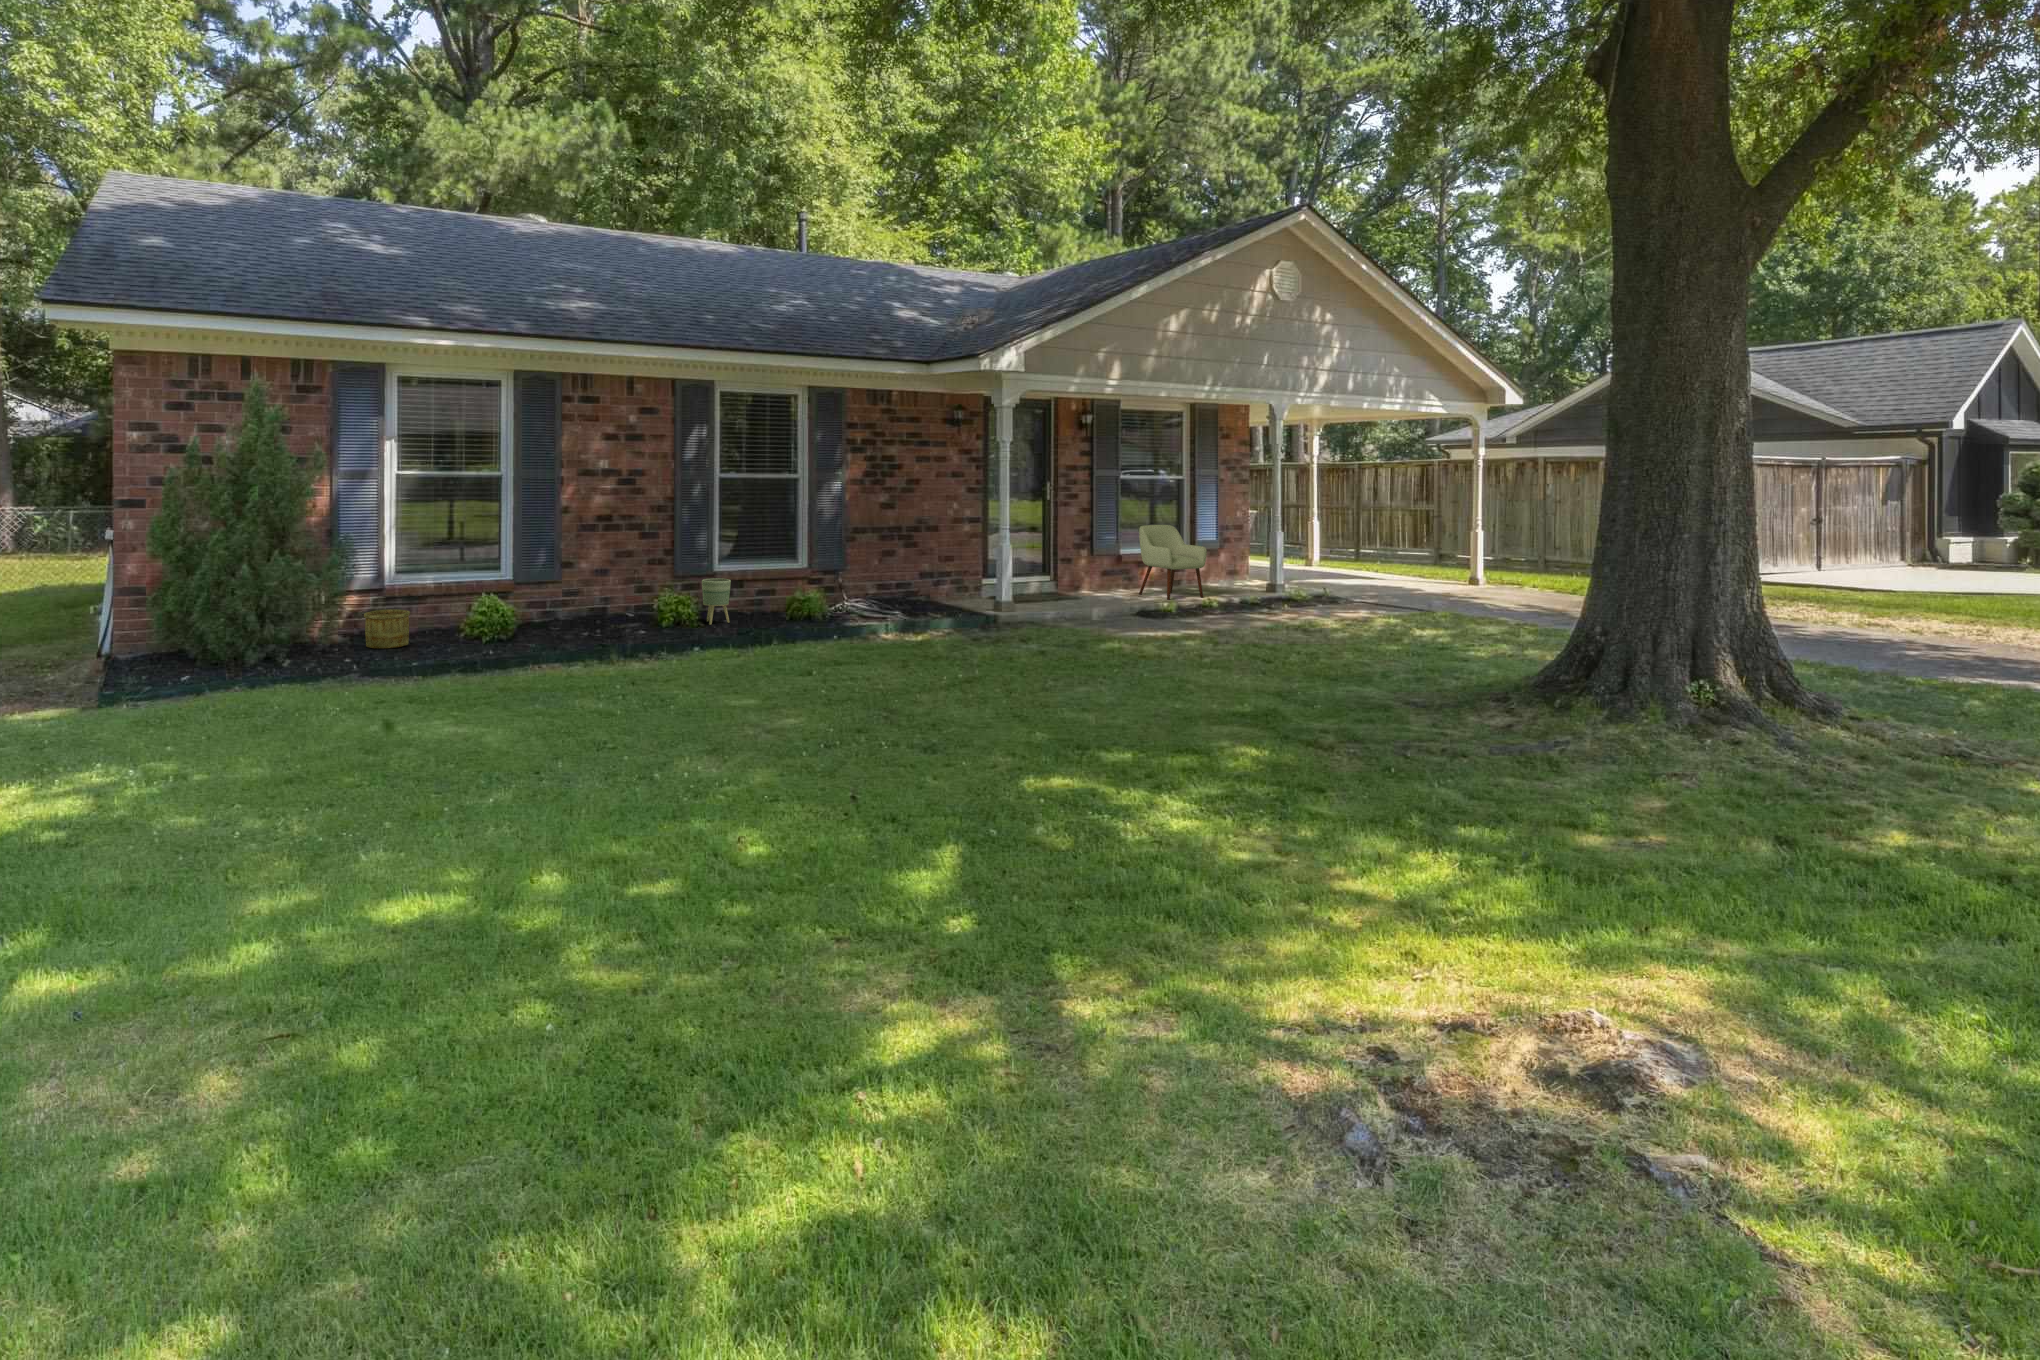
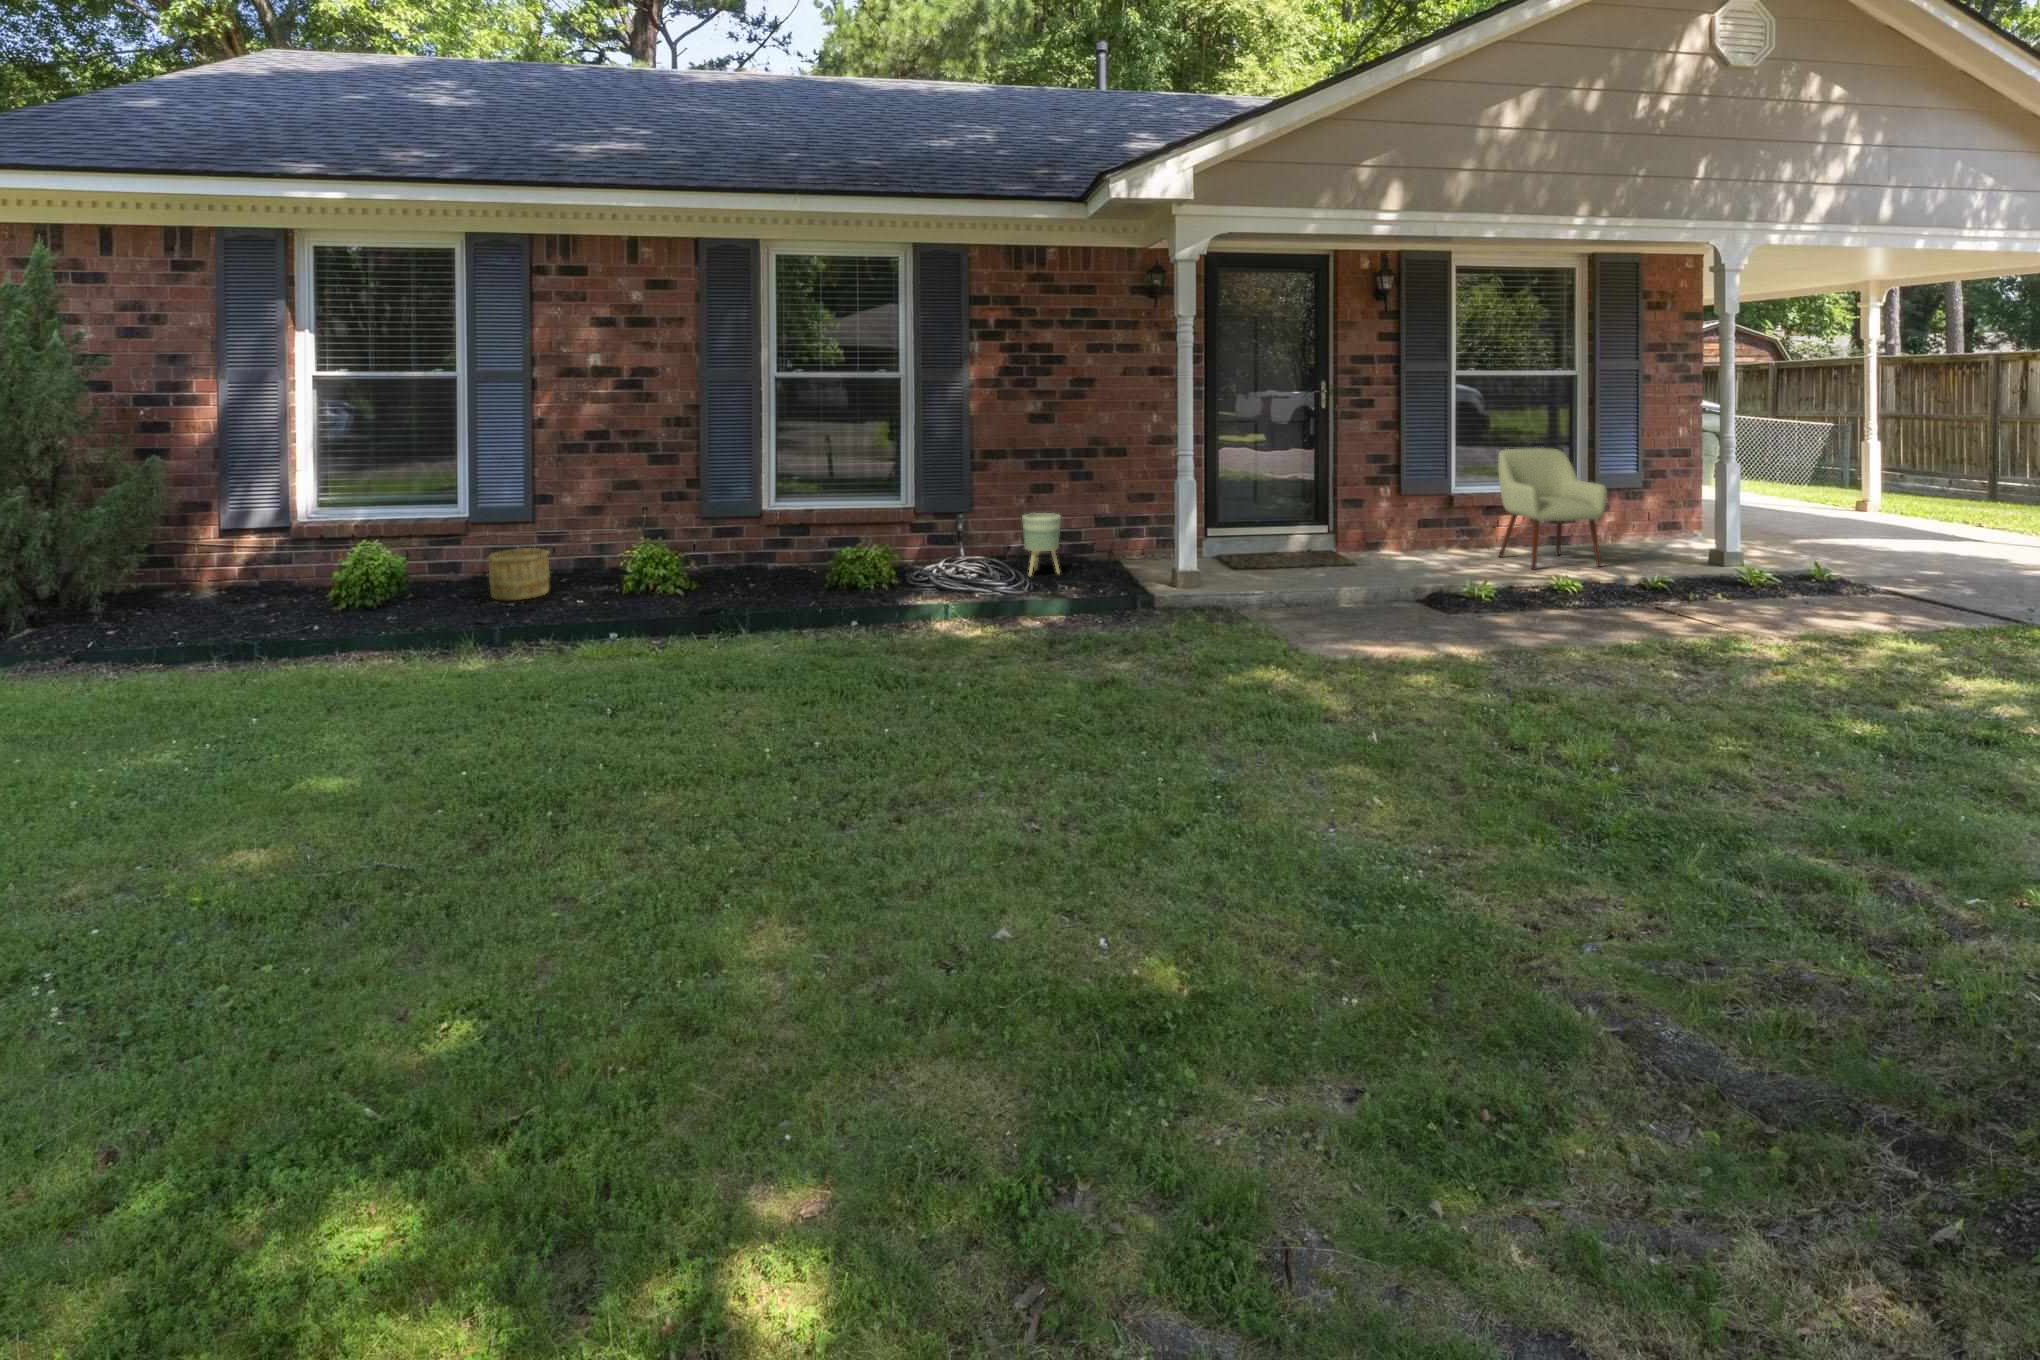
planter: present [702,579,731,625] -> present [1022,513,1061,576]
wooden bucket: present [364,609,410,648] -> present [487,548,550,600]

